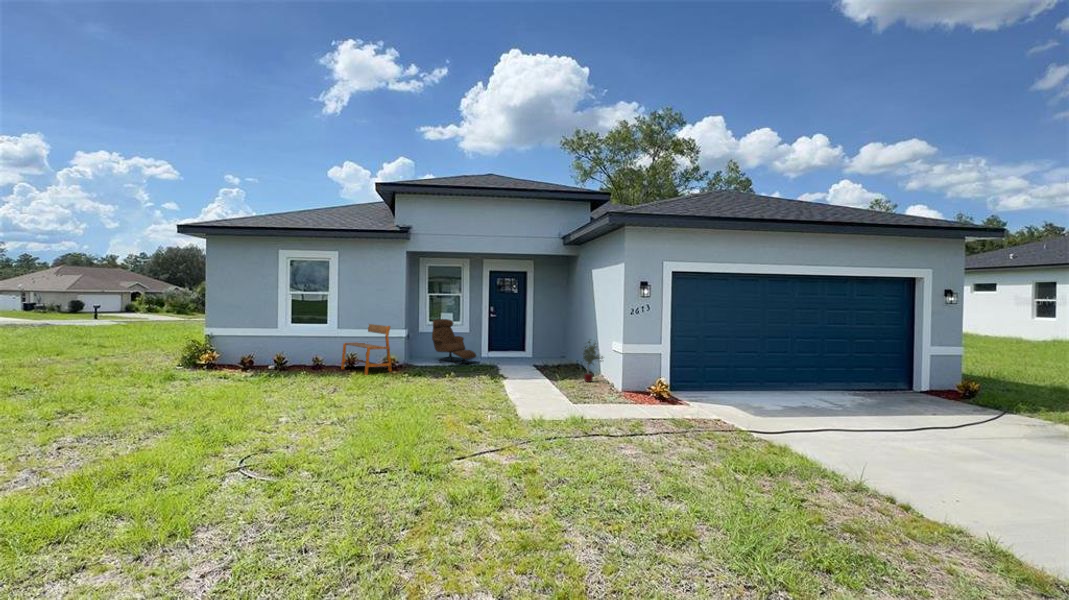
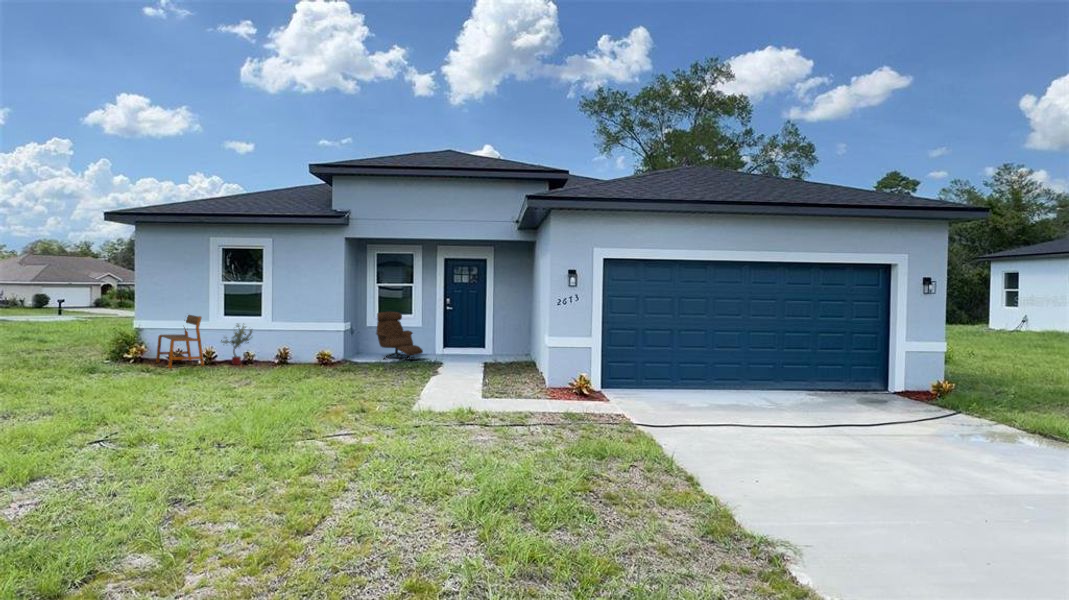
bench: present [341,324,392,375] -> present [156,315,204,369]
potted tree: present [583,341,603,382] -> present [221,324,252,365]

